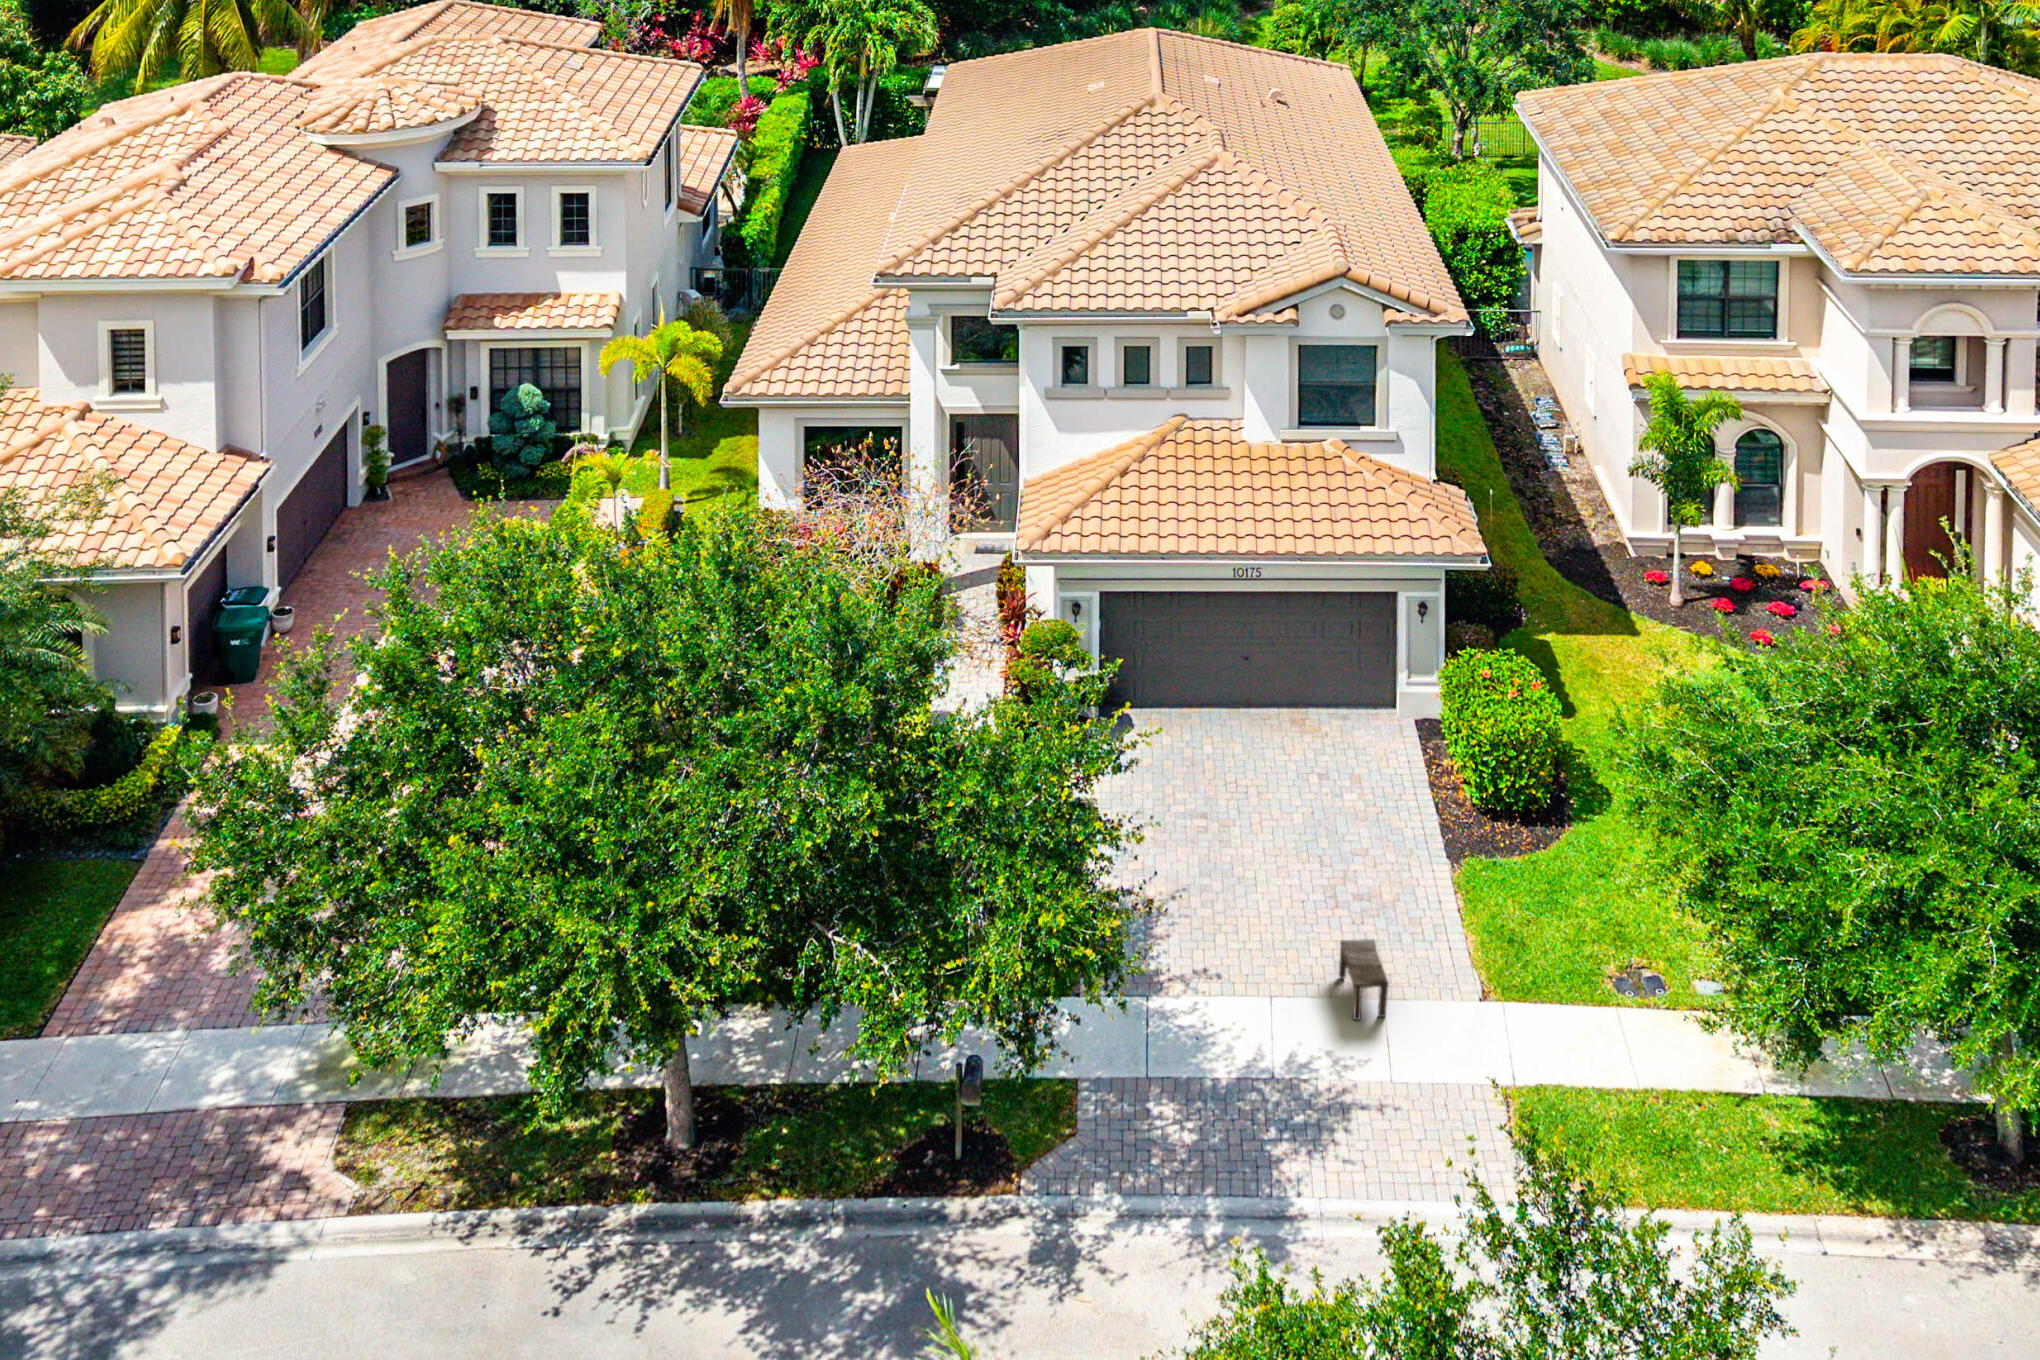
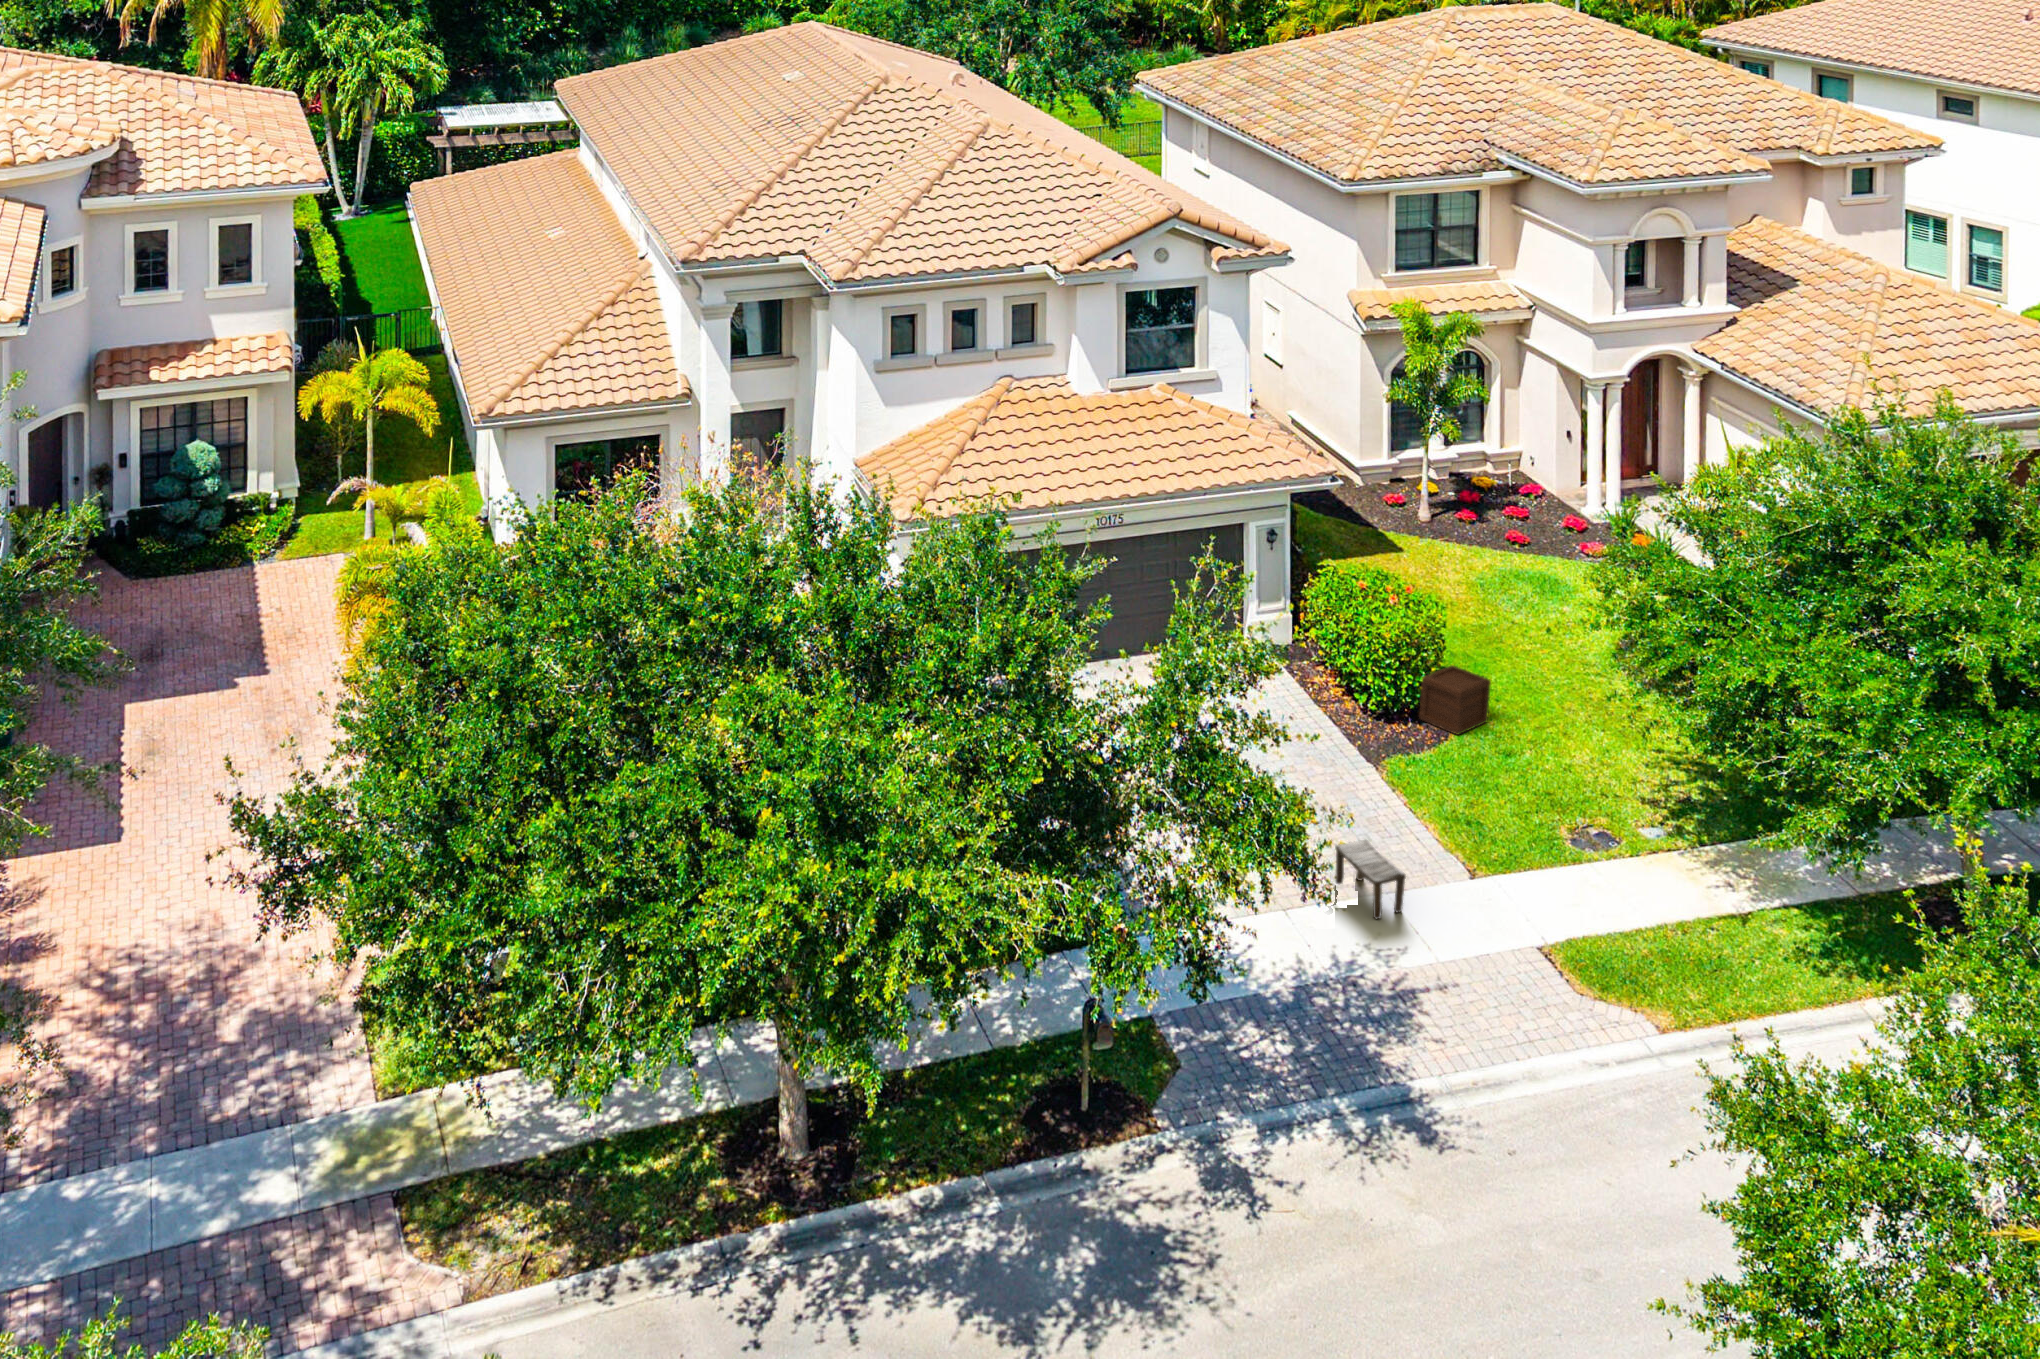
wooden crate: none [1534,768,1607,841] -> present [1419,665,1491,735]

